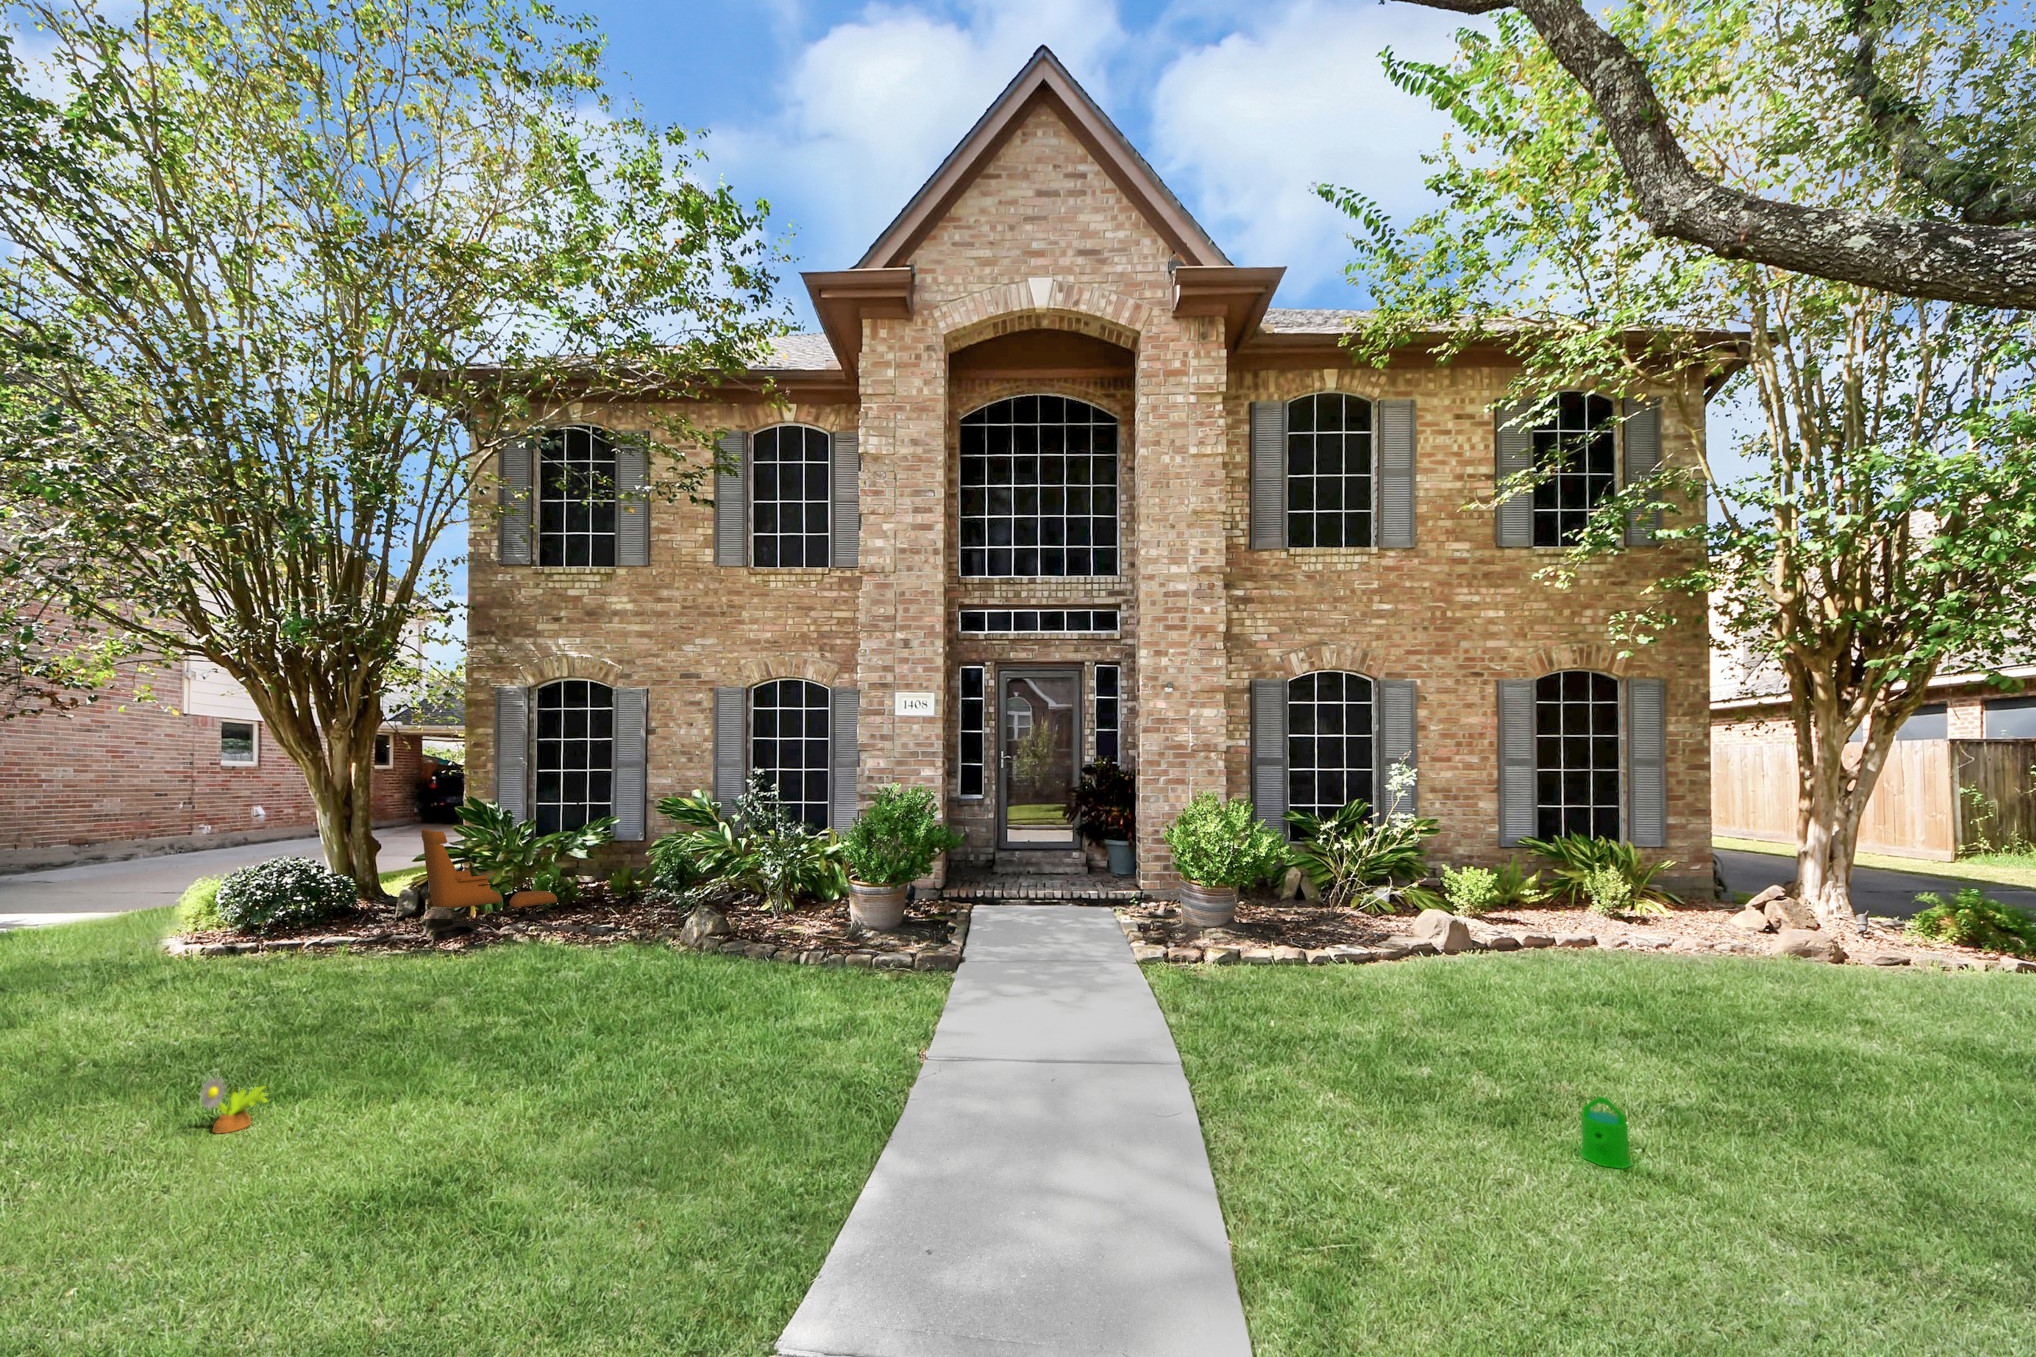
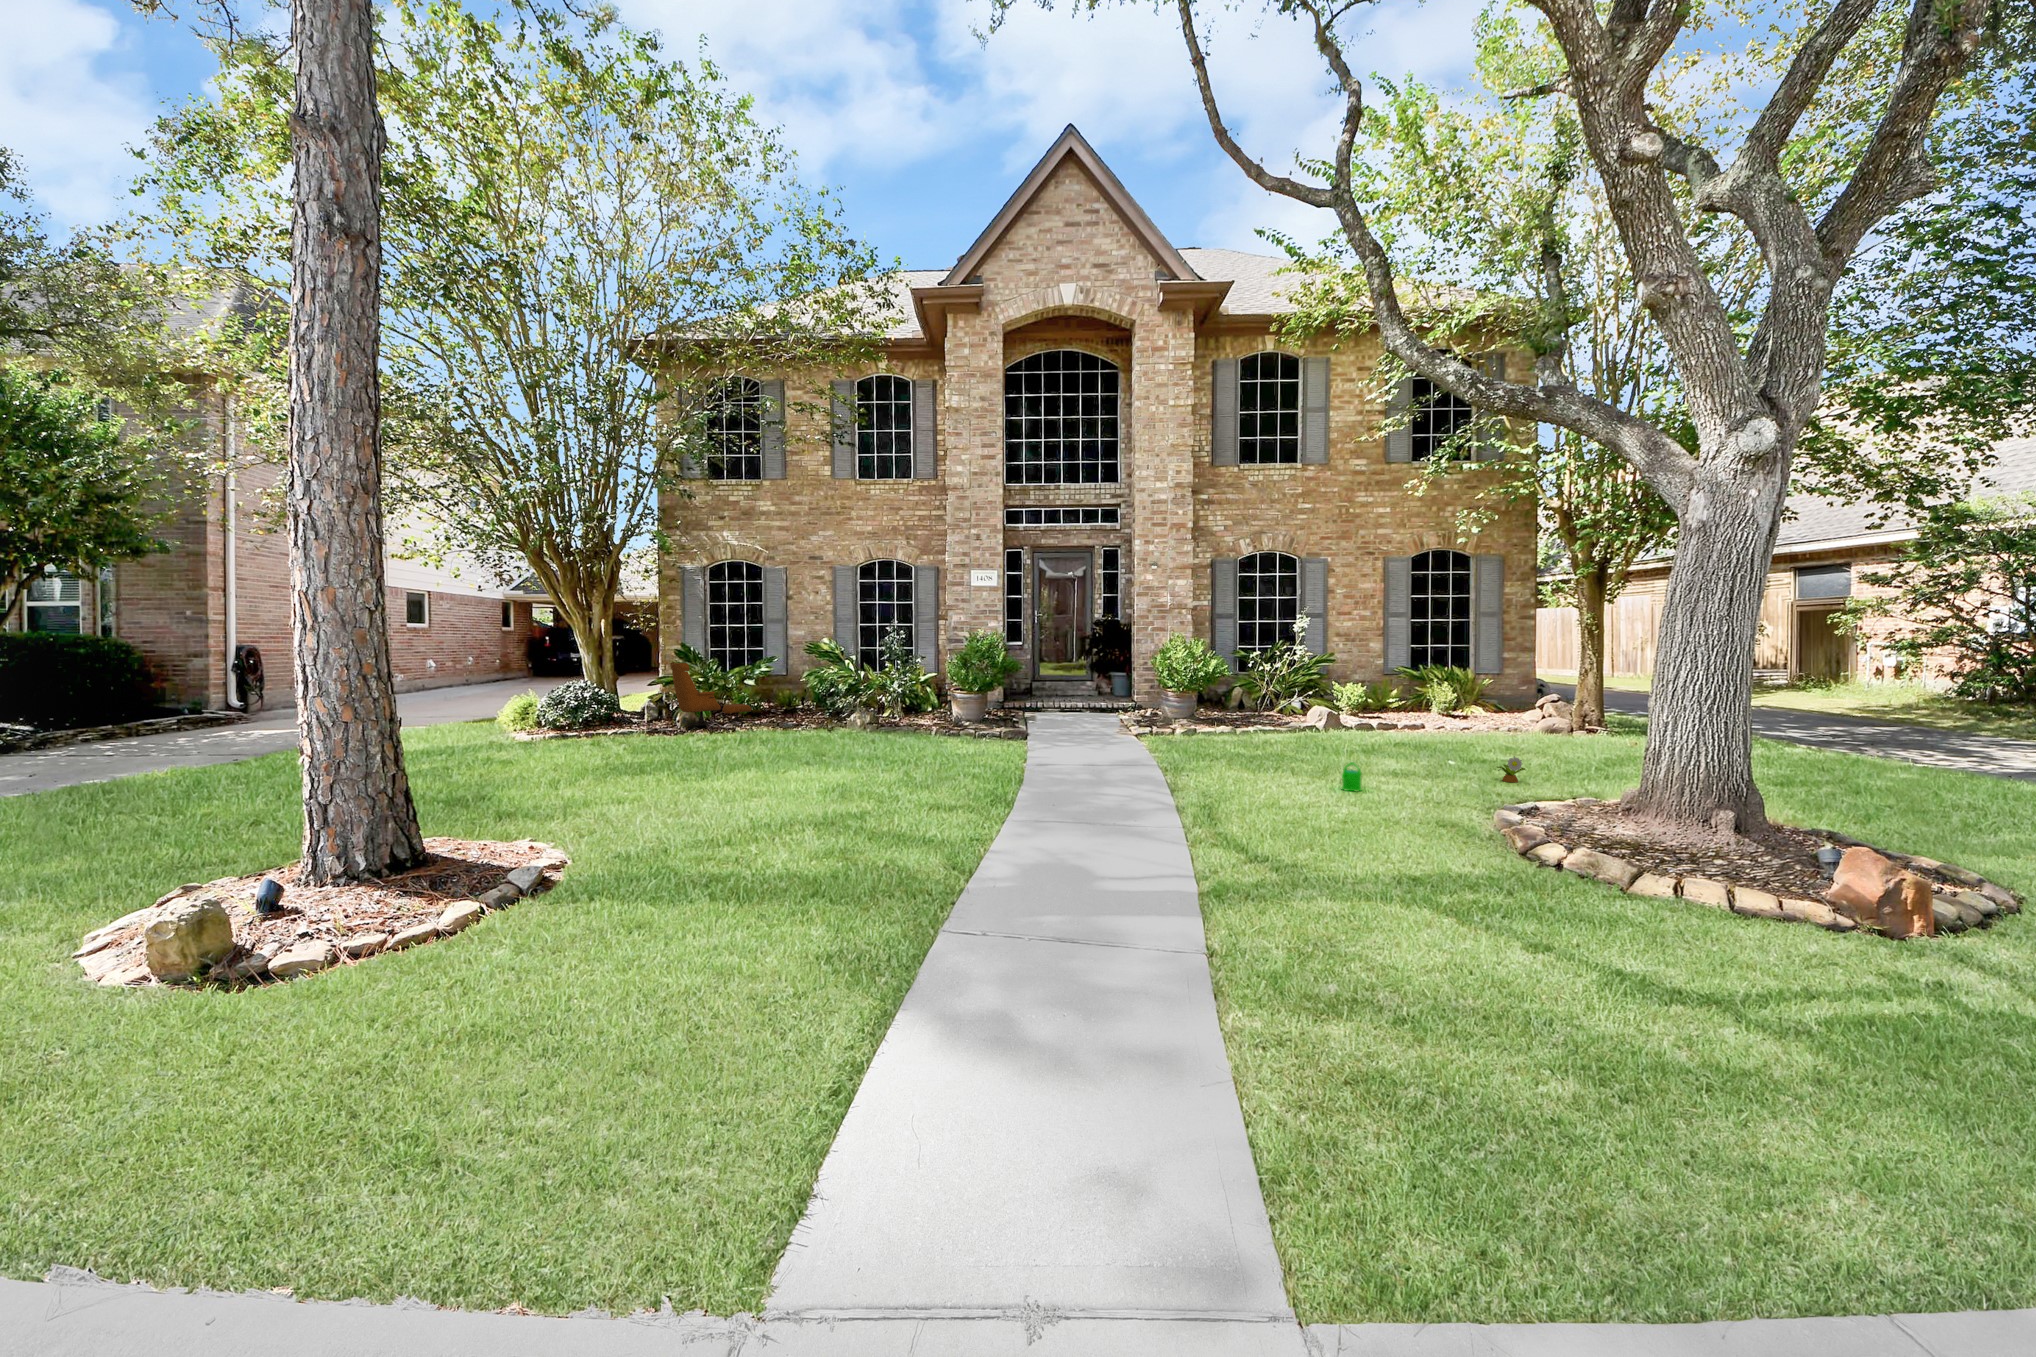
decorative plant: present [201,1077,267,1133] -> present [1497,756,1526,783]

